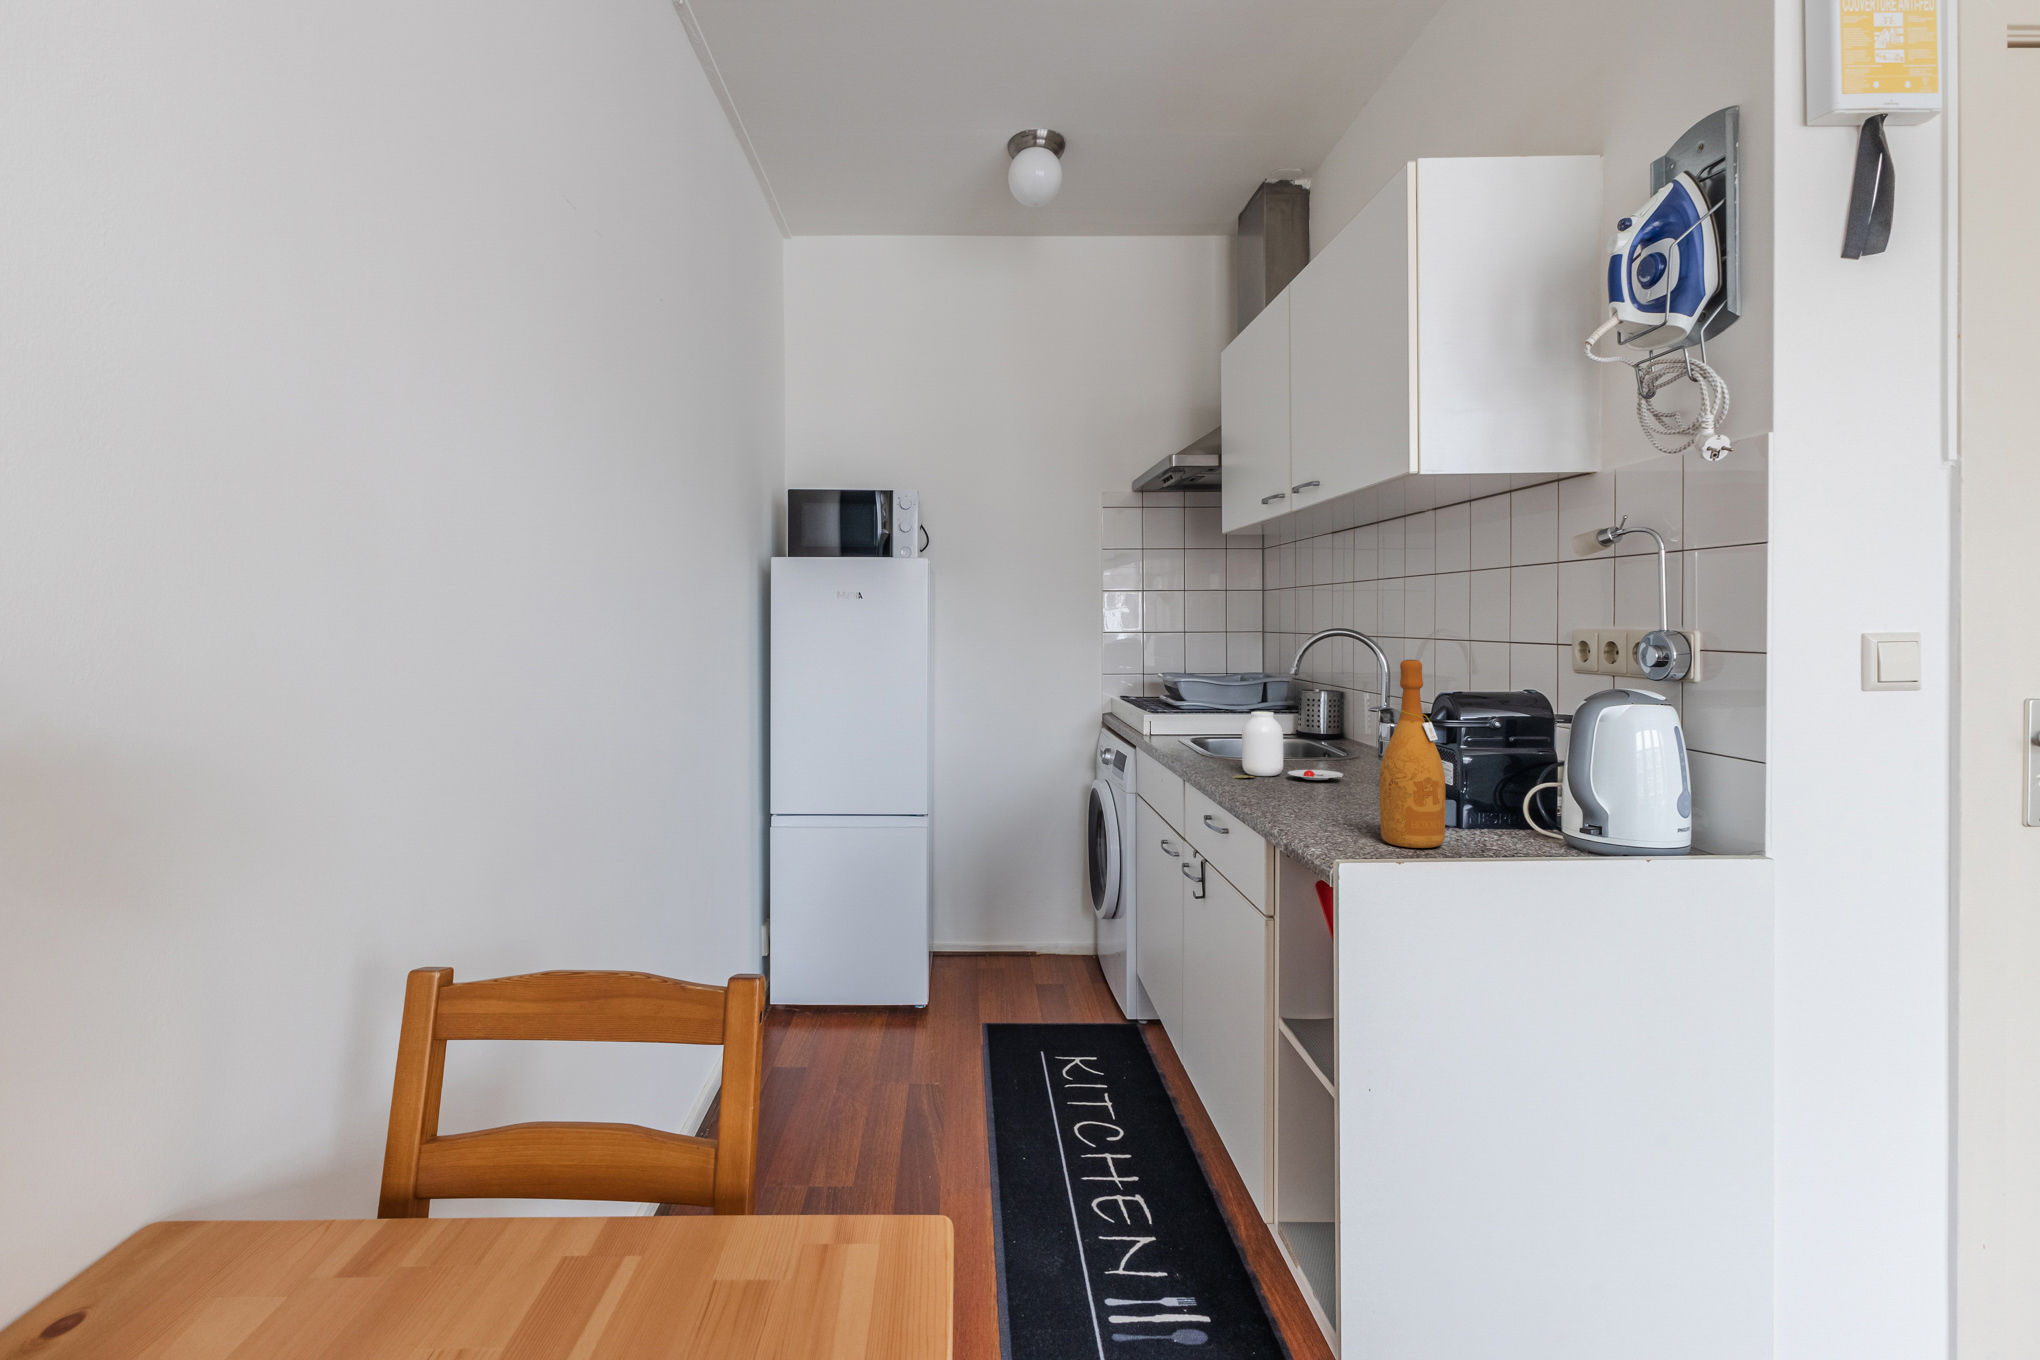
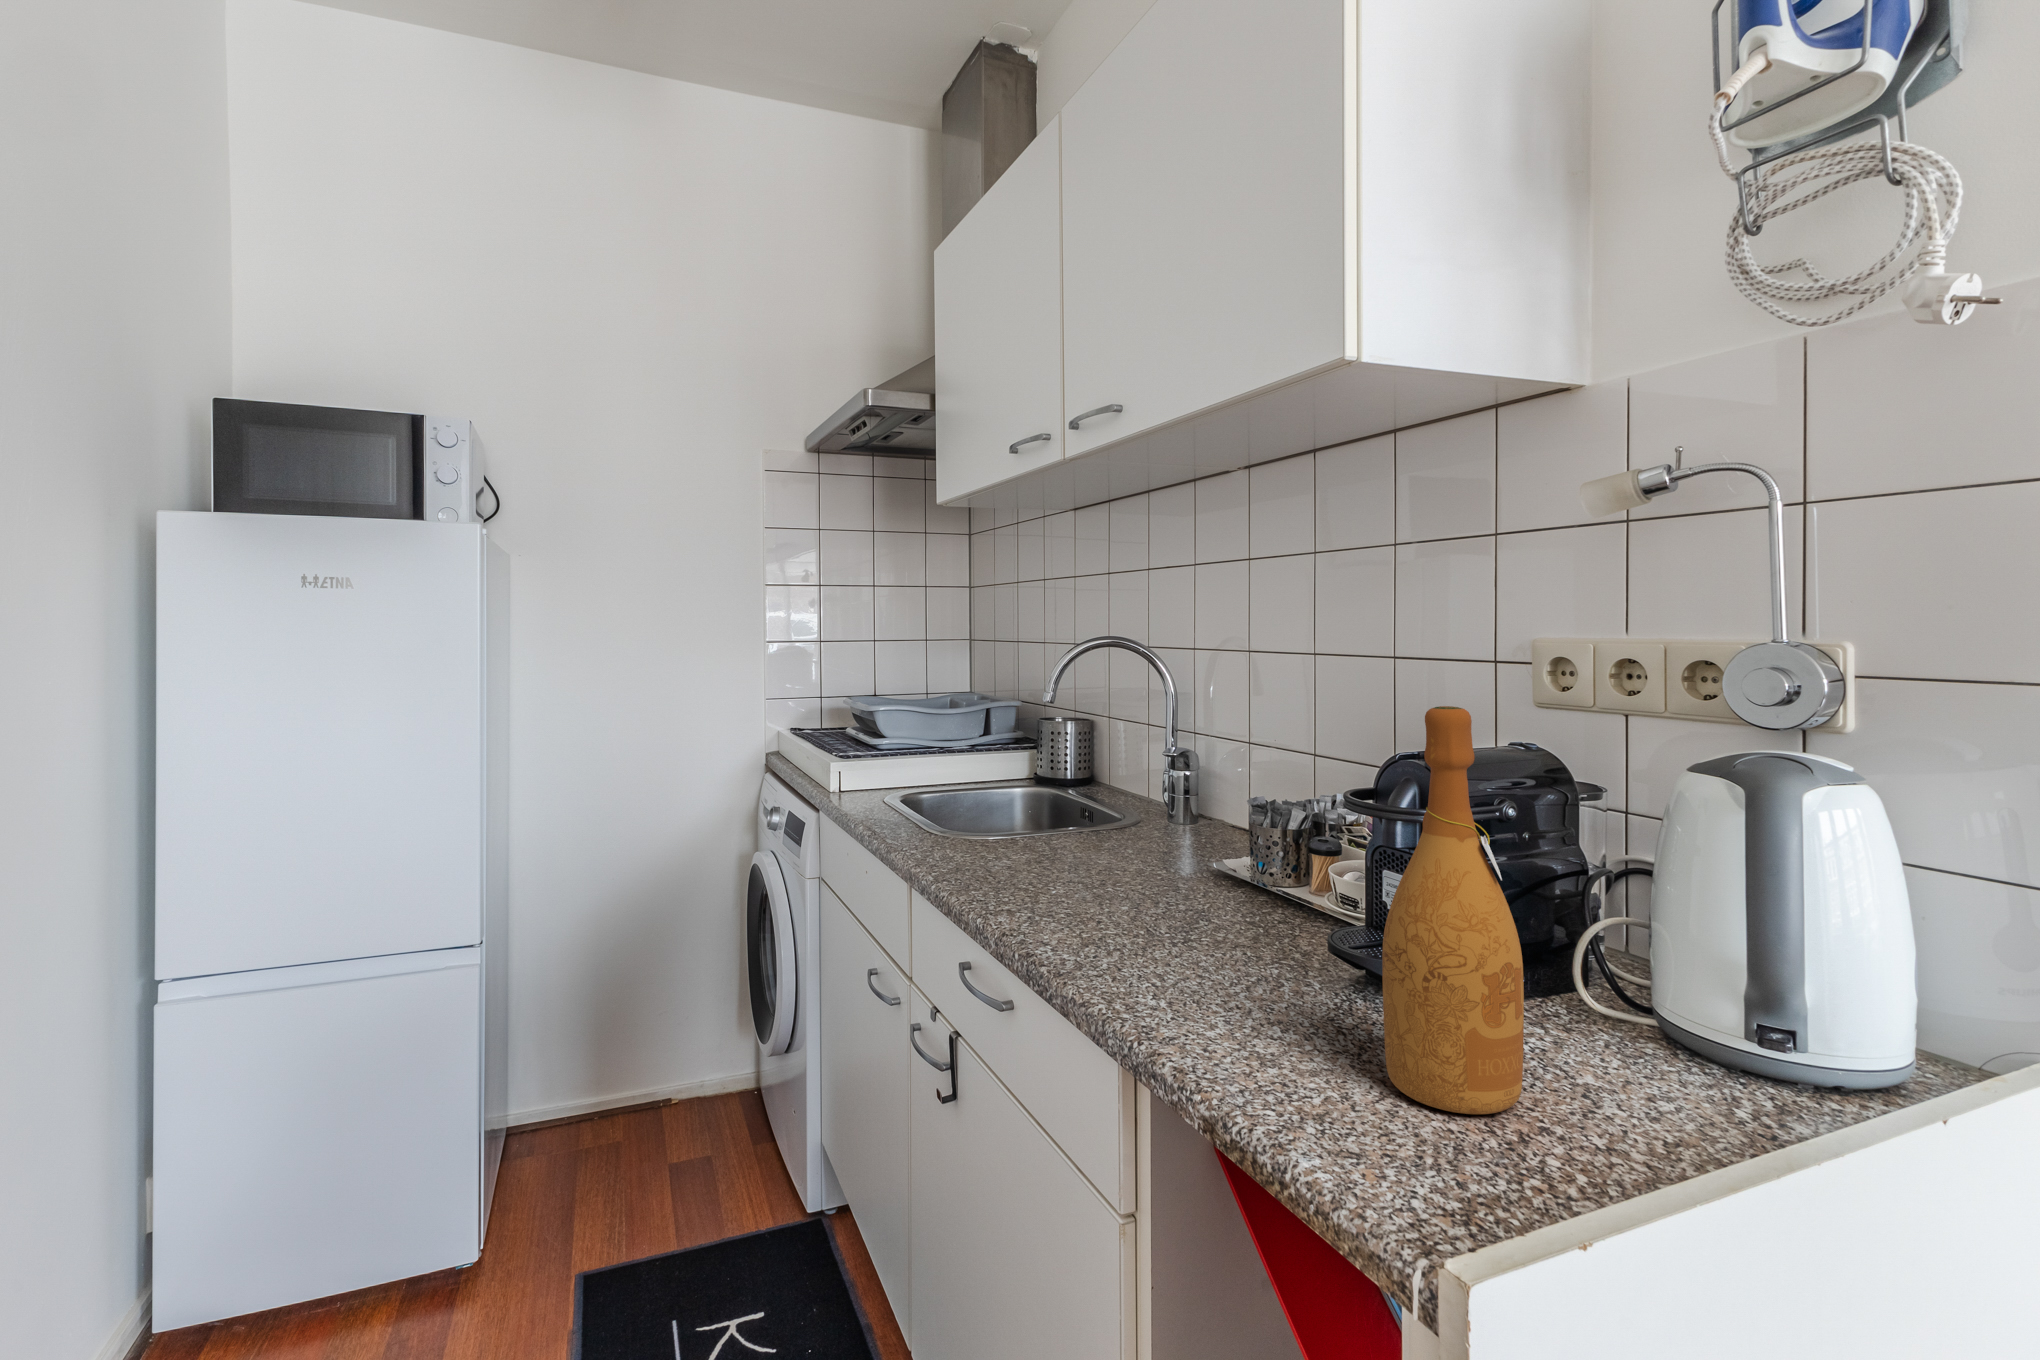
jar: present [1232,712,1343,780] -> none [990,769,1160,884]

